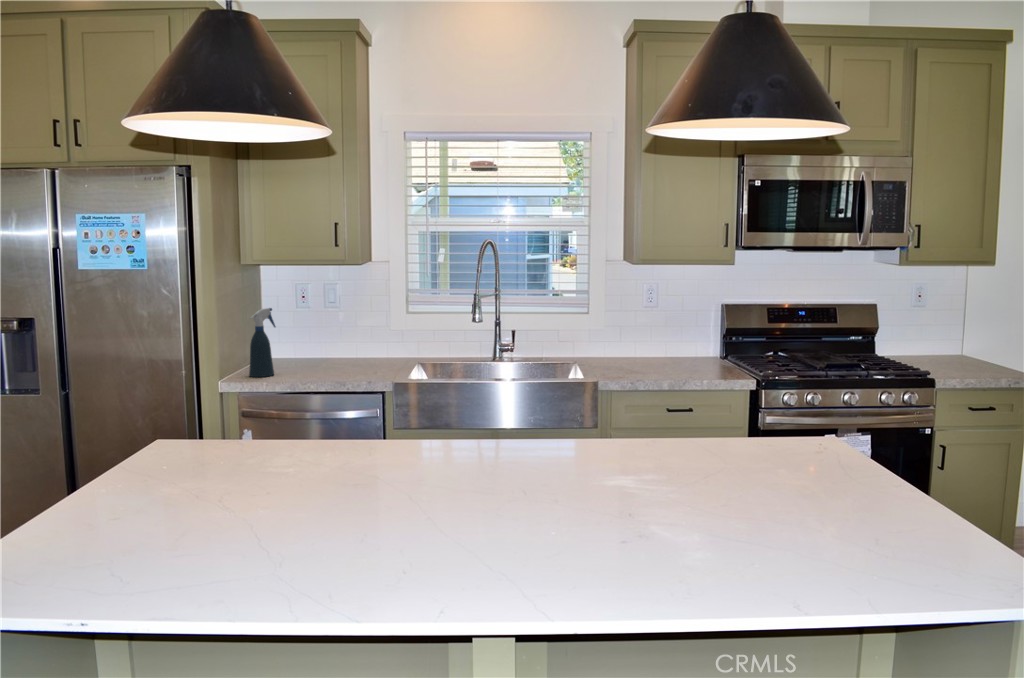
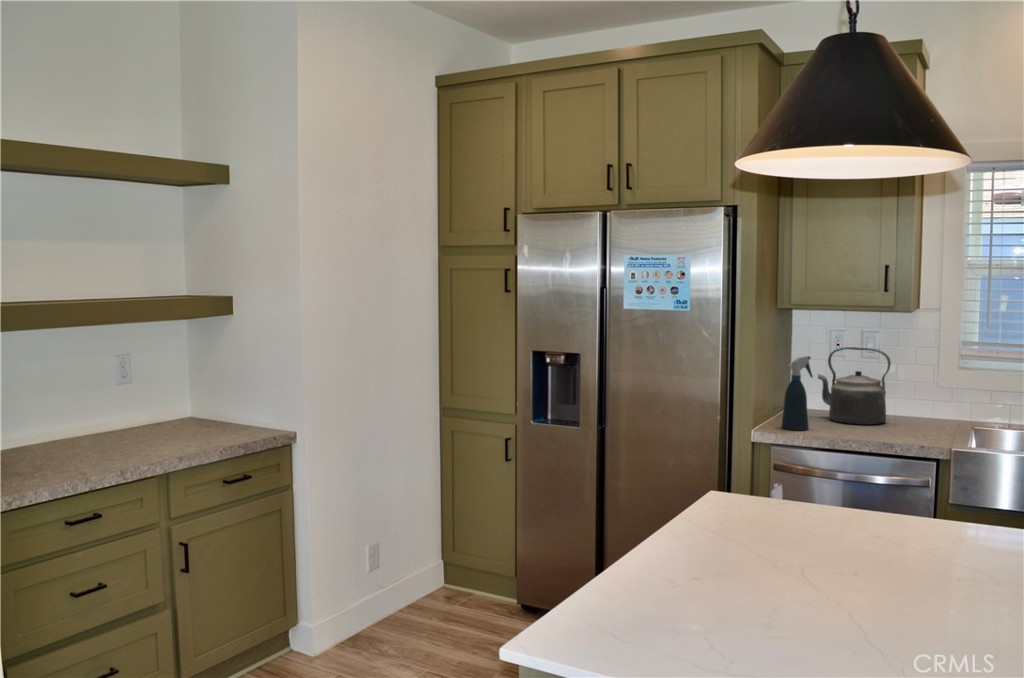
kettle: none [287,298,347,367] -> present [818,347,891,425]

